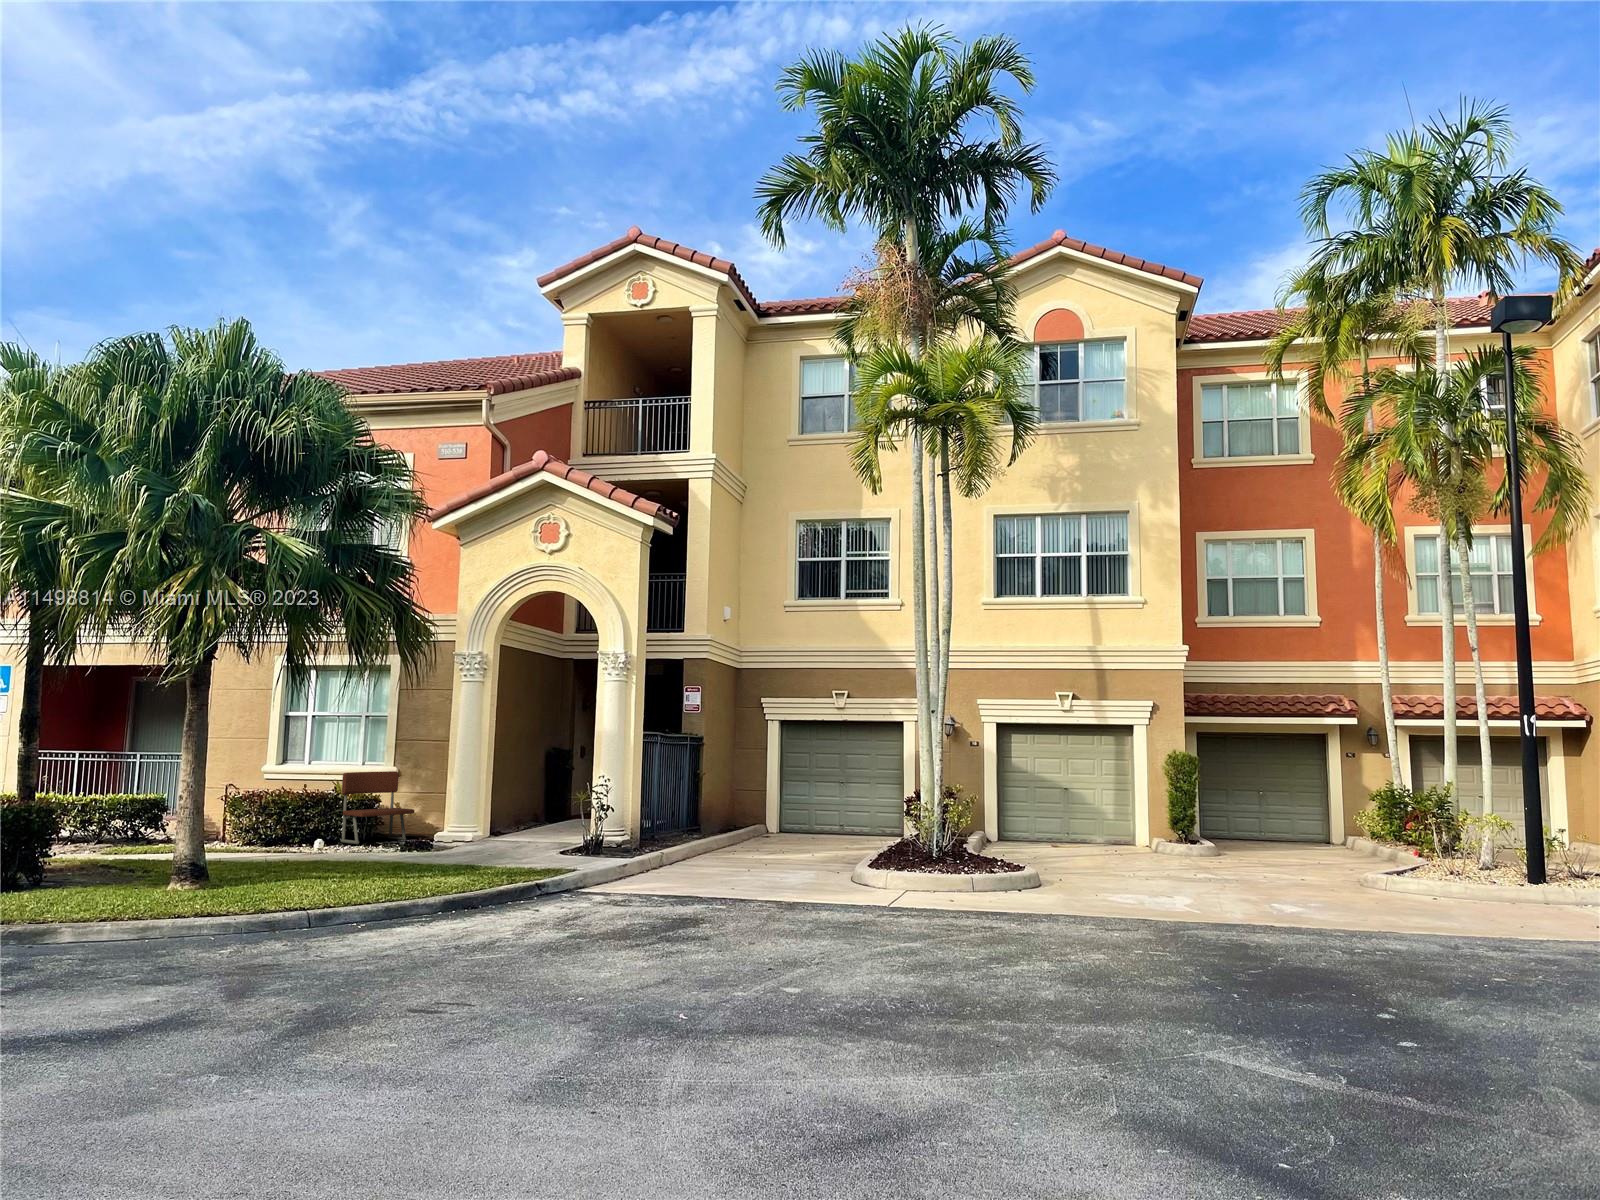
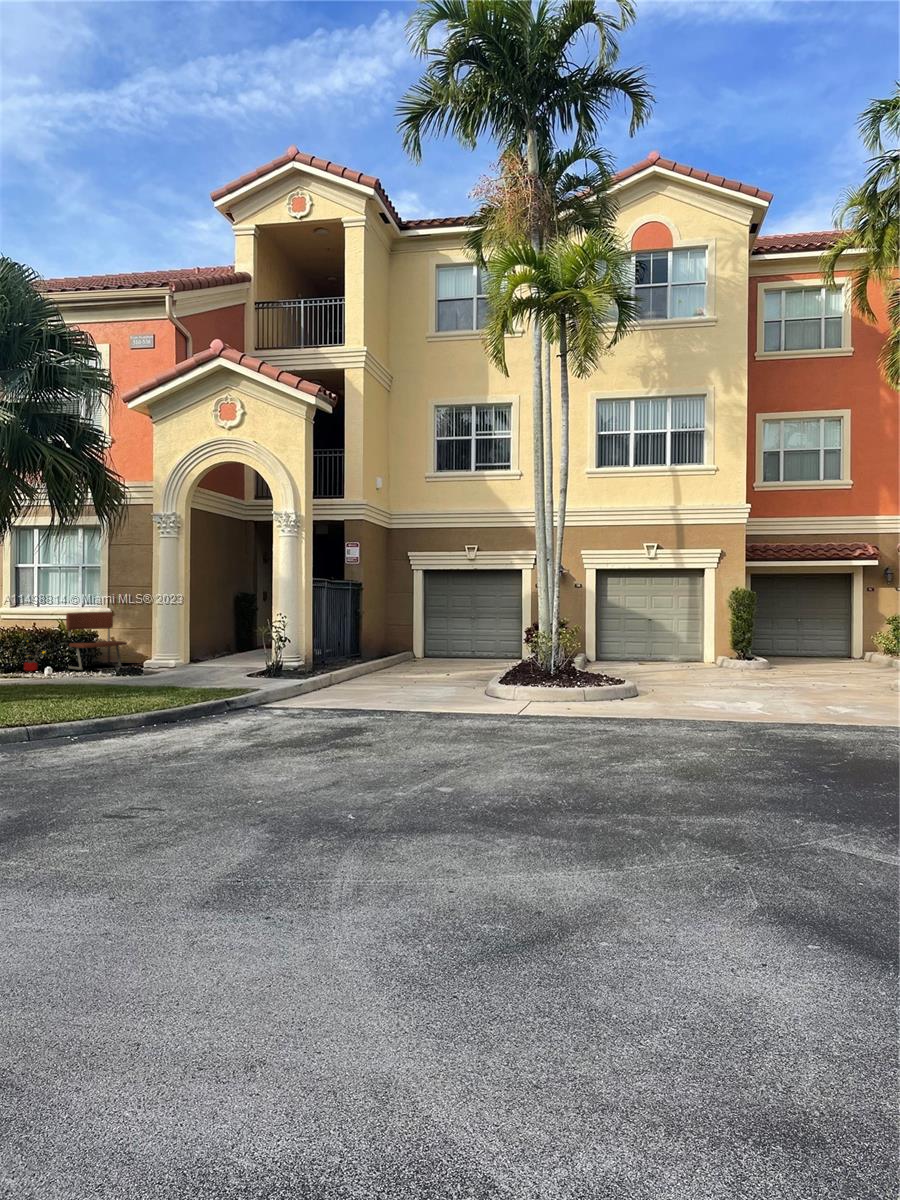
decorative plant: none [286,806,315,844] -> present [23,647,45,671]

